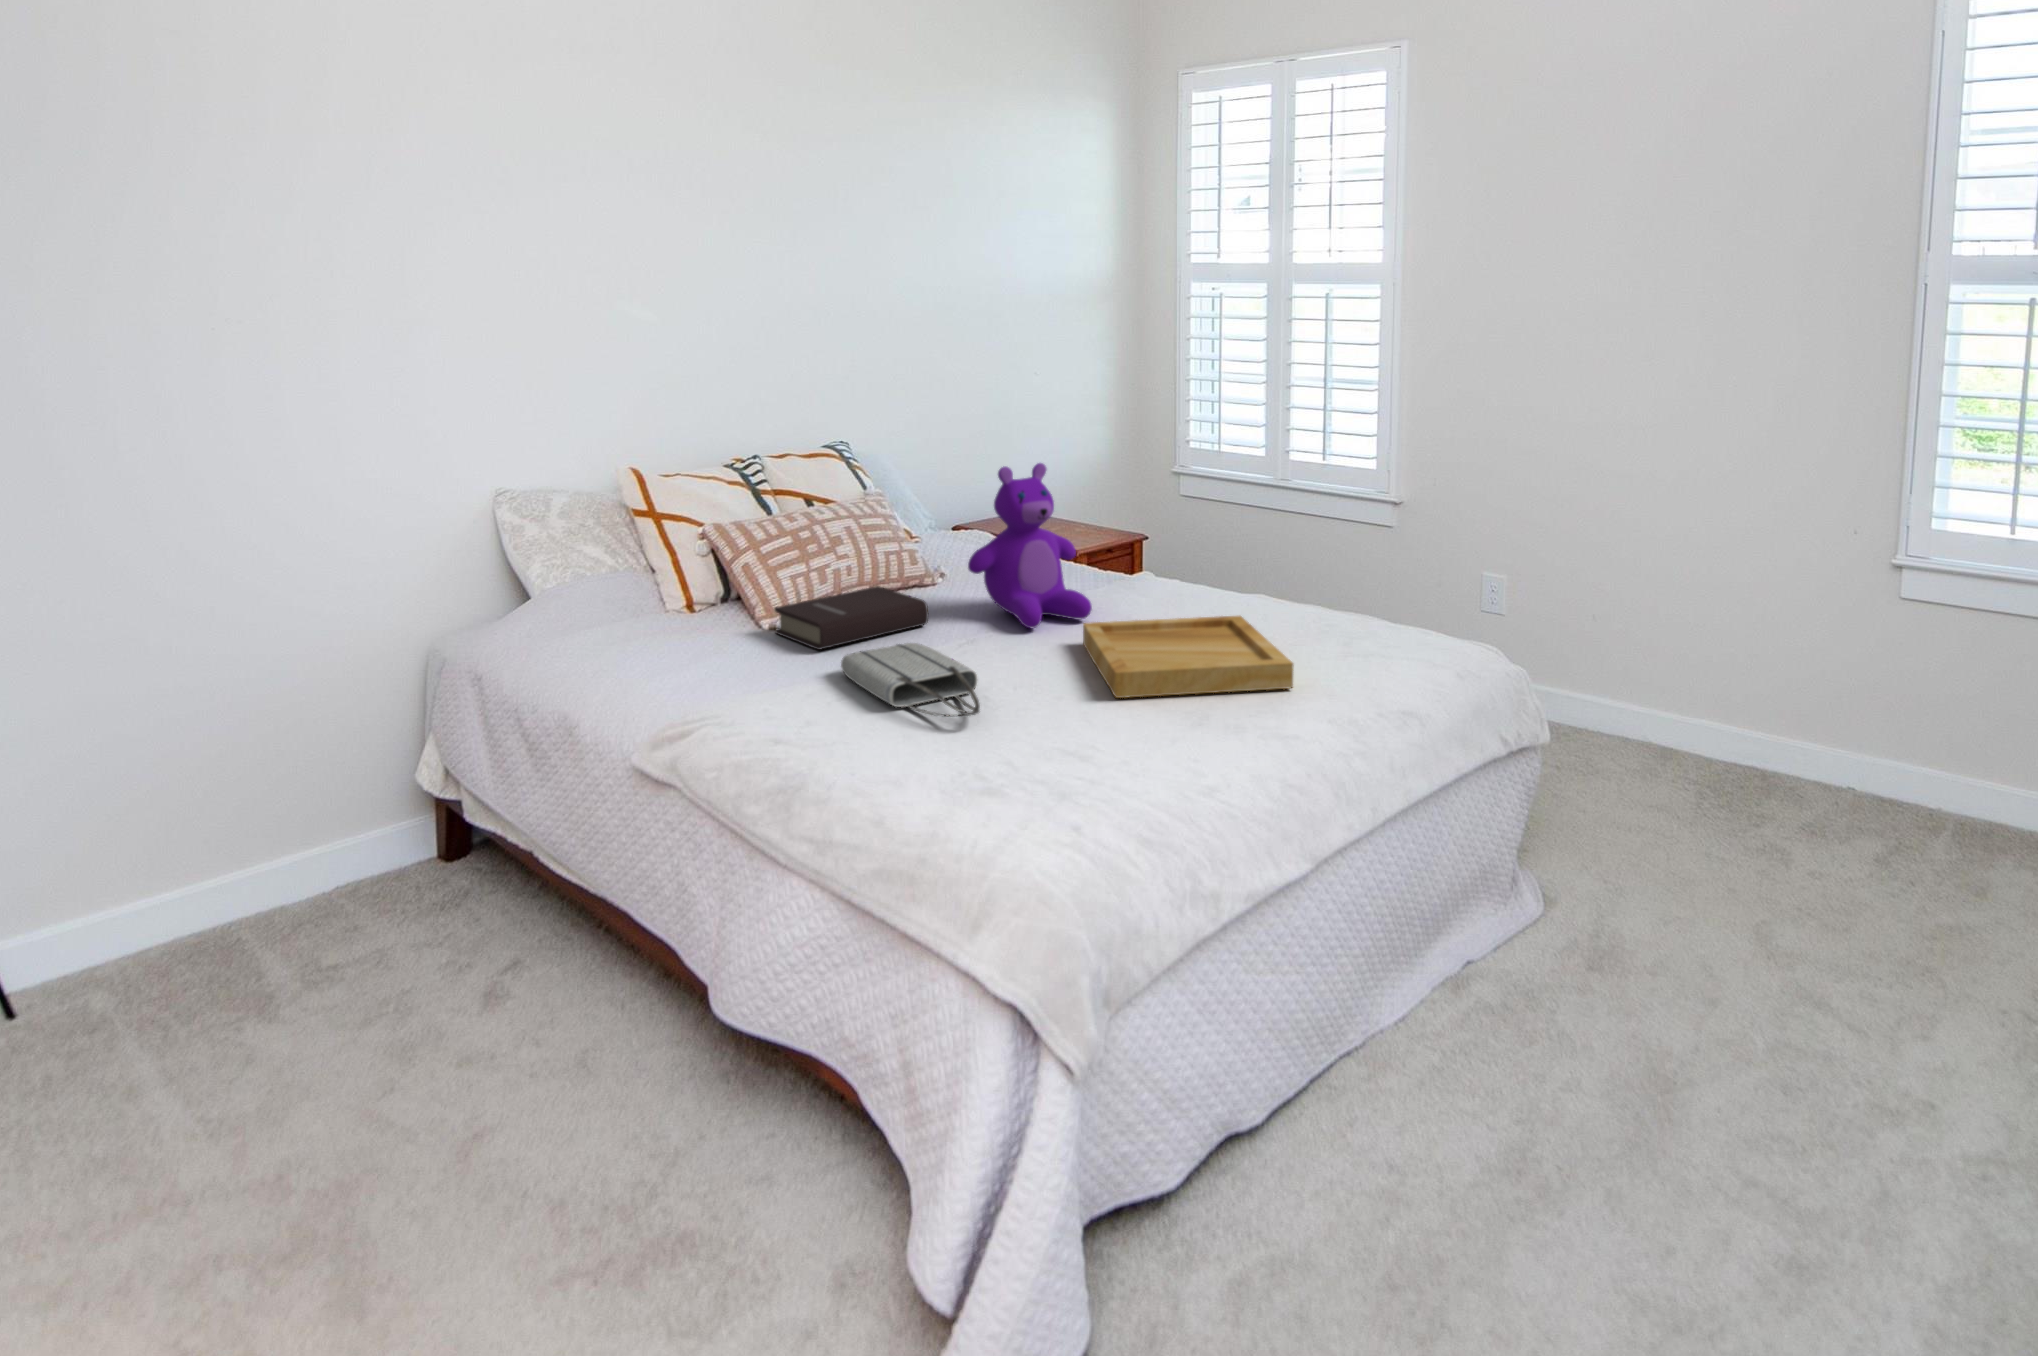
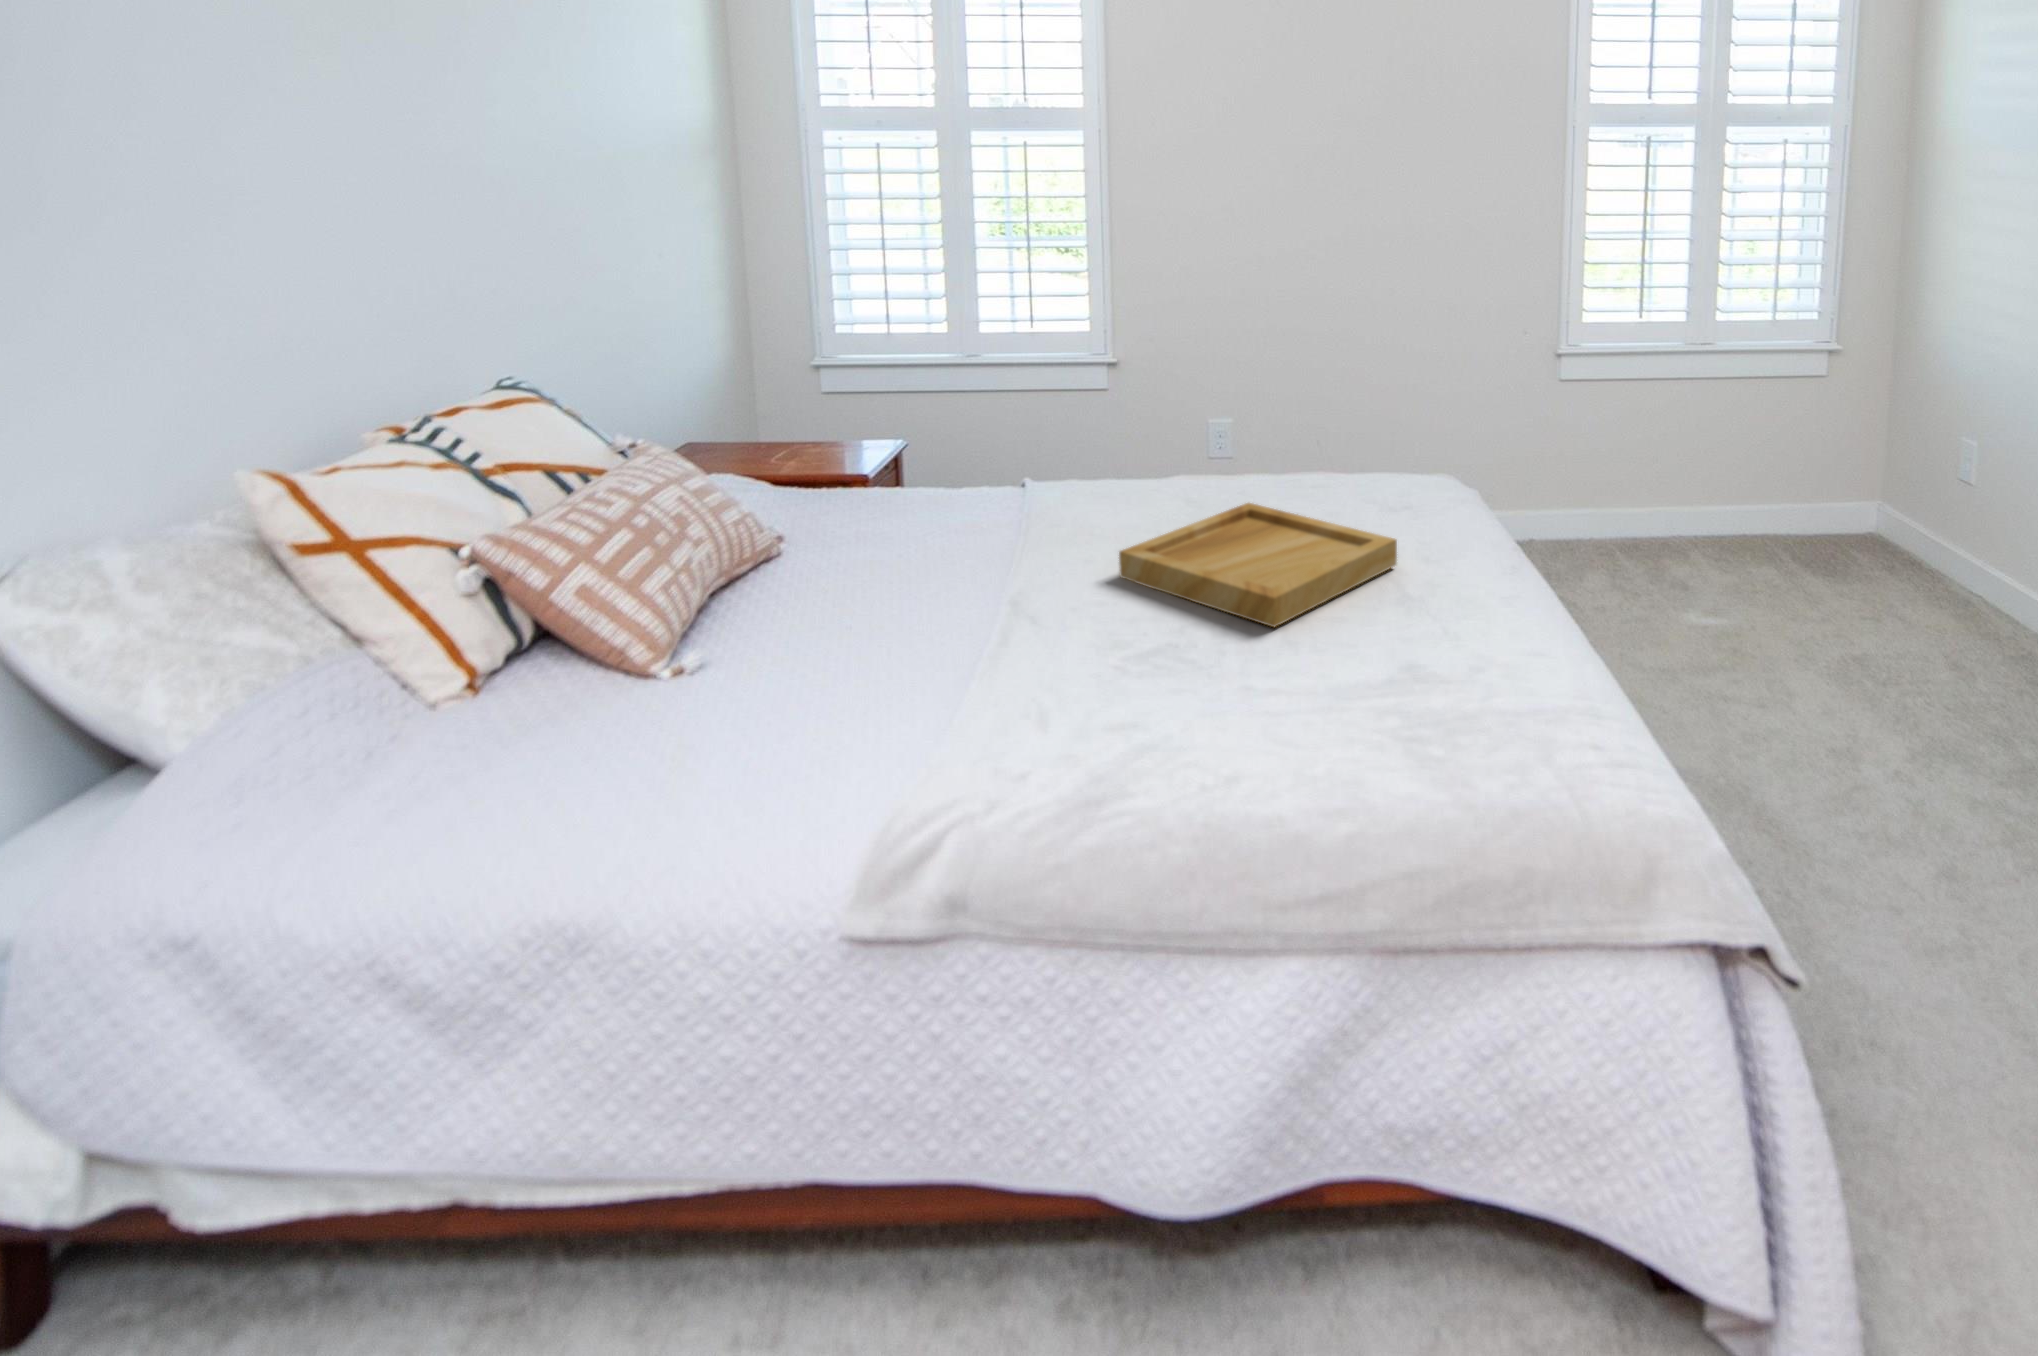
teddy bear: present [968,463,1092,628] -> none [929,364,1080,574]
book: present [774,586,928,650] -> none [695,569,903,682]
tote bag: present [841,643,980,716] -> none [911,631,1210,722]

